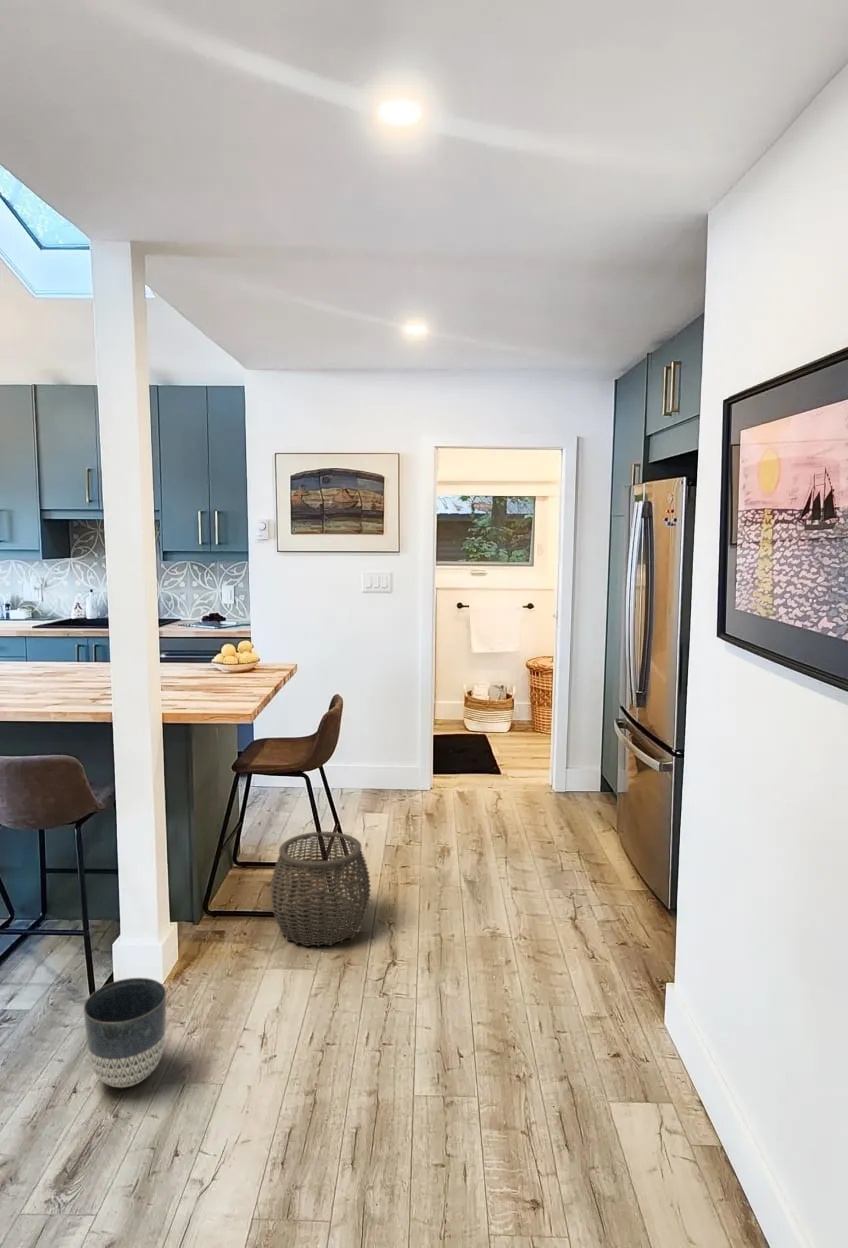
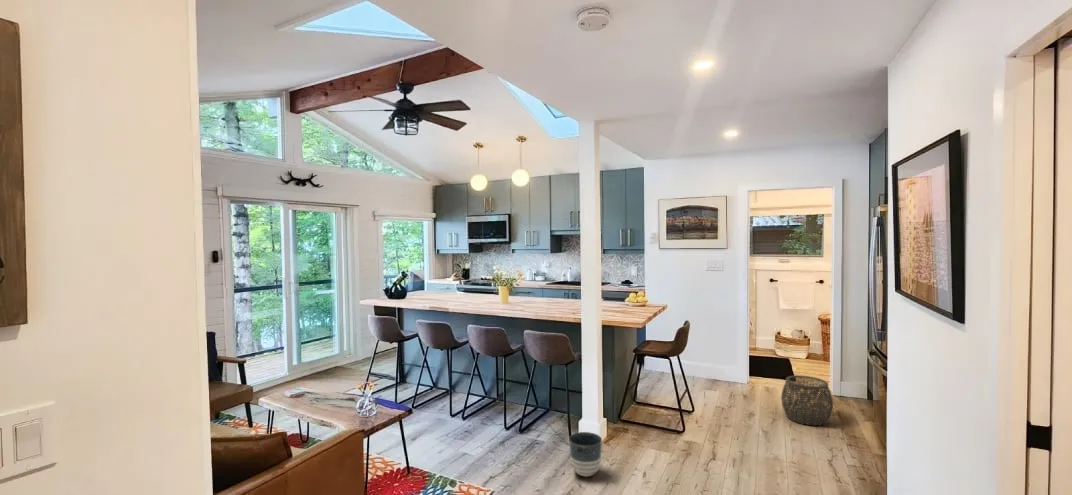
woven basket: present [270,832,371,946] -> present [781,375,833,426]

